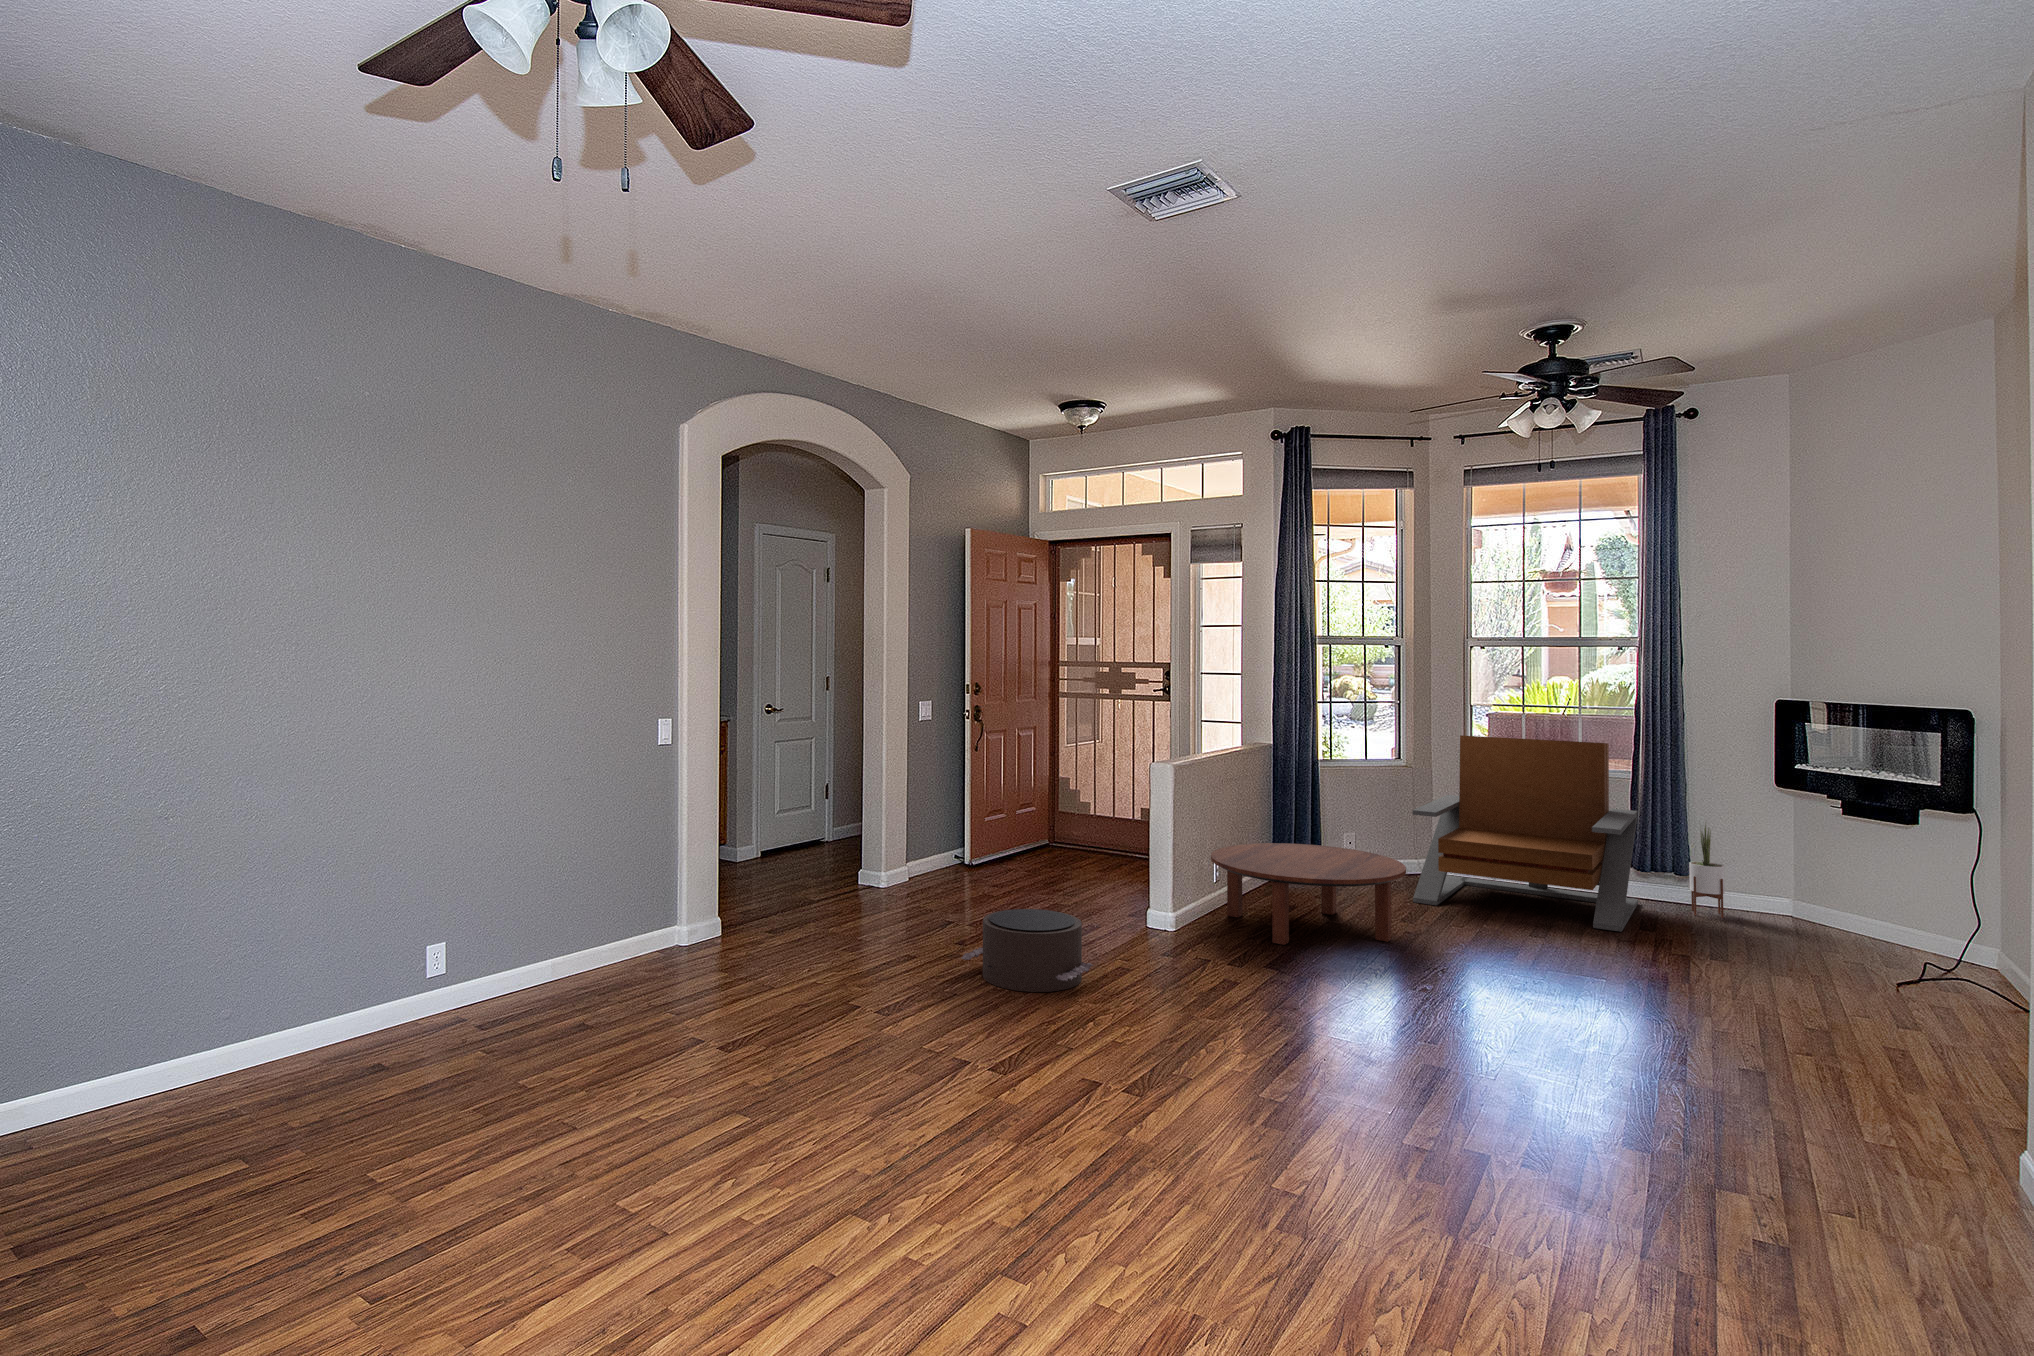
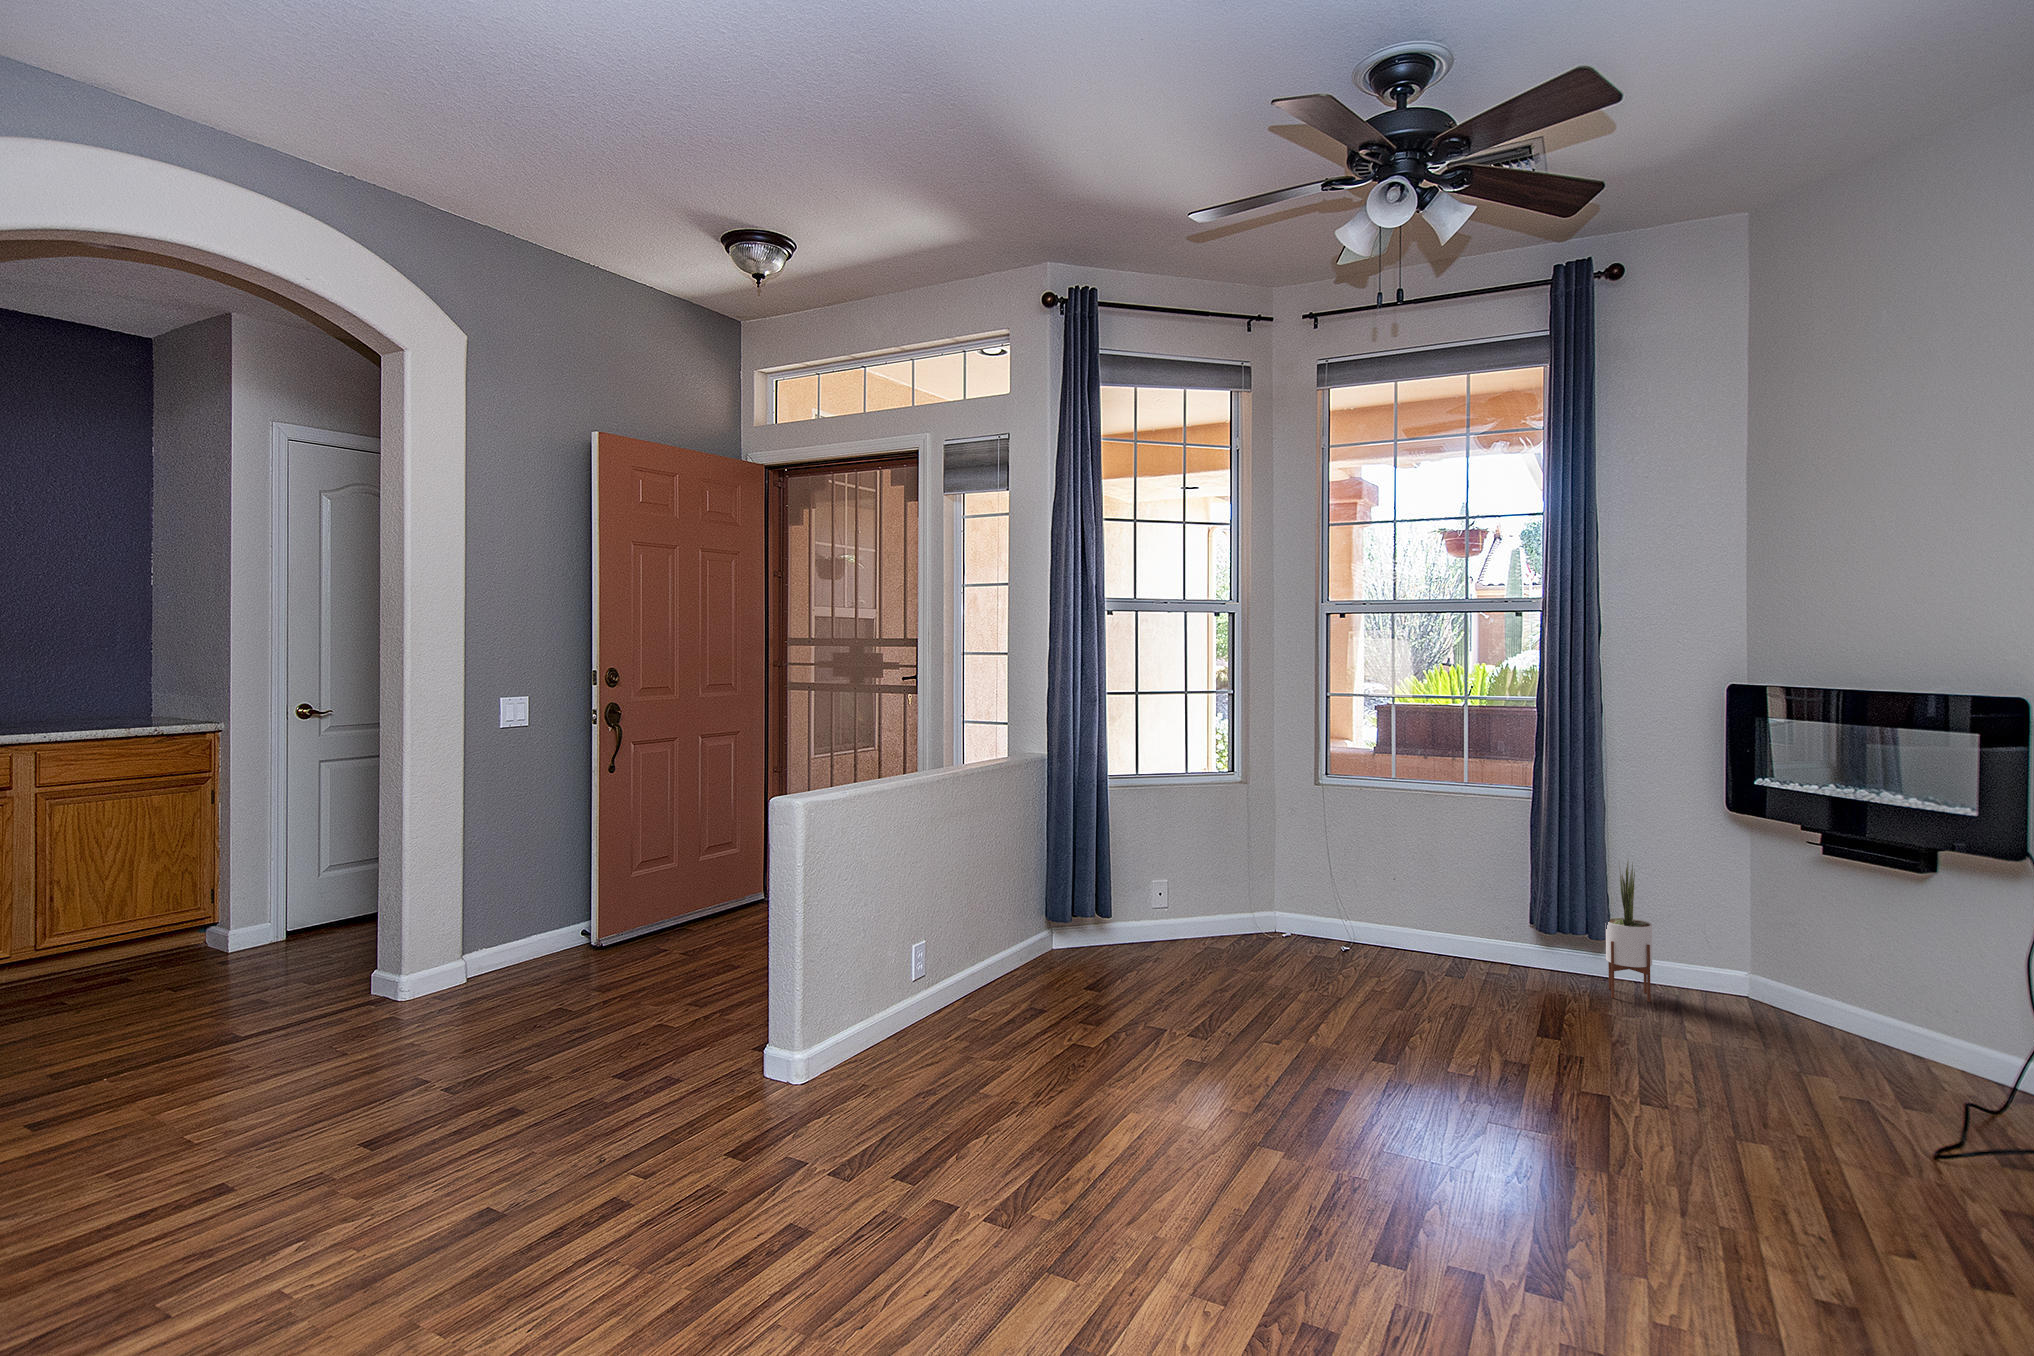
lounge chair: present [1412,735,1638,932] -> none [1224,739,1538,1037]
coffee table: present [1211,843,1406,945] -> none [888,910,1183,1093]
pouf: present [961,909,1093,992] -> none [313,1066,558,1250]

